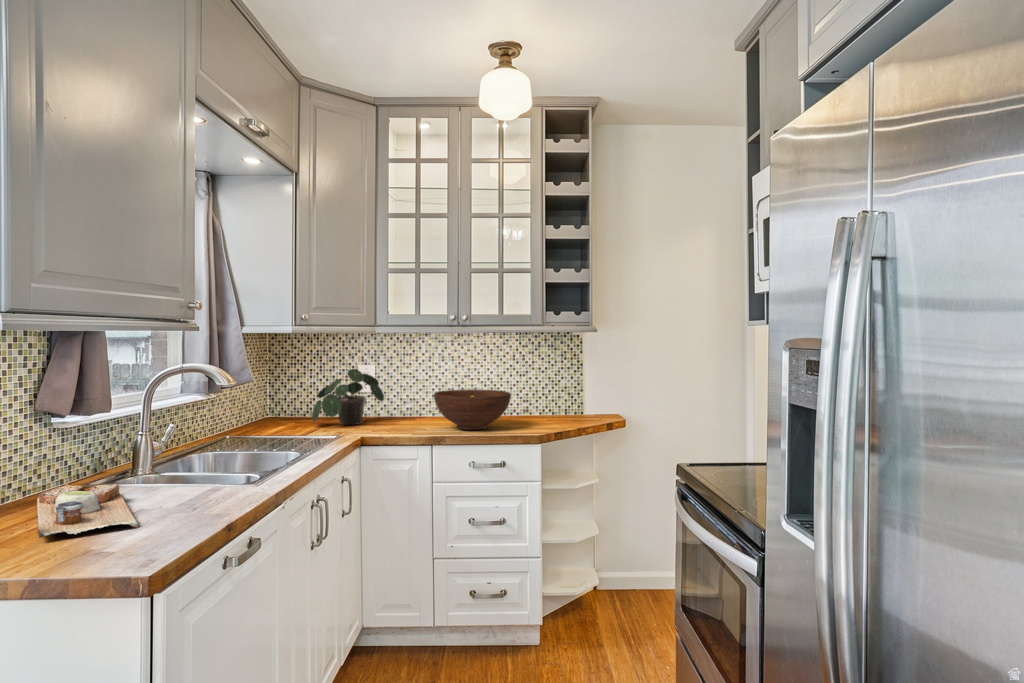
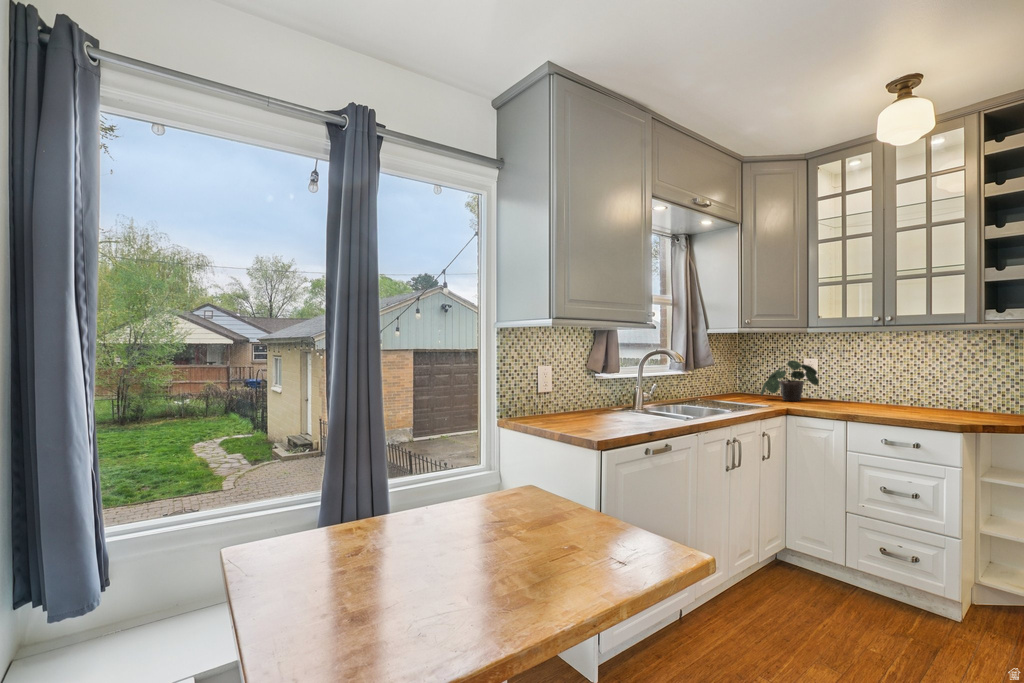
fruit bowl: present [434,390,511,430] -> none [856,380,940,414]
cutting board: present [37,484,139,538] -> none [576,405,620,425]

